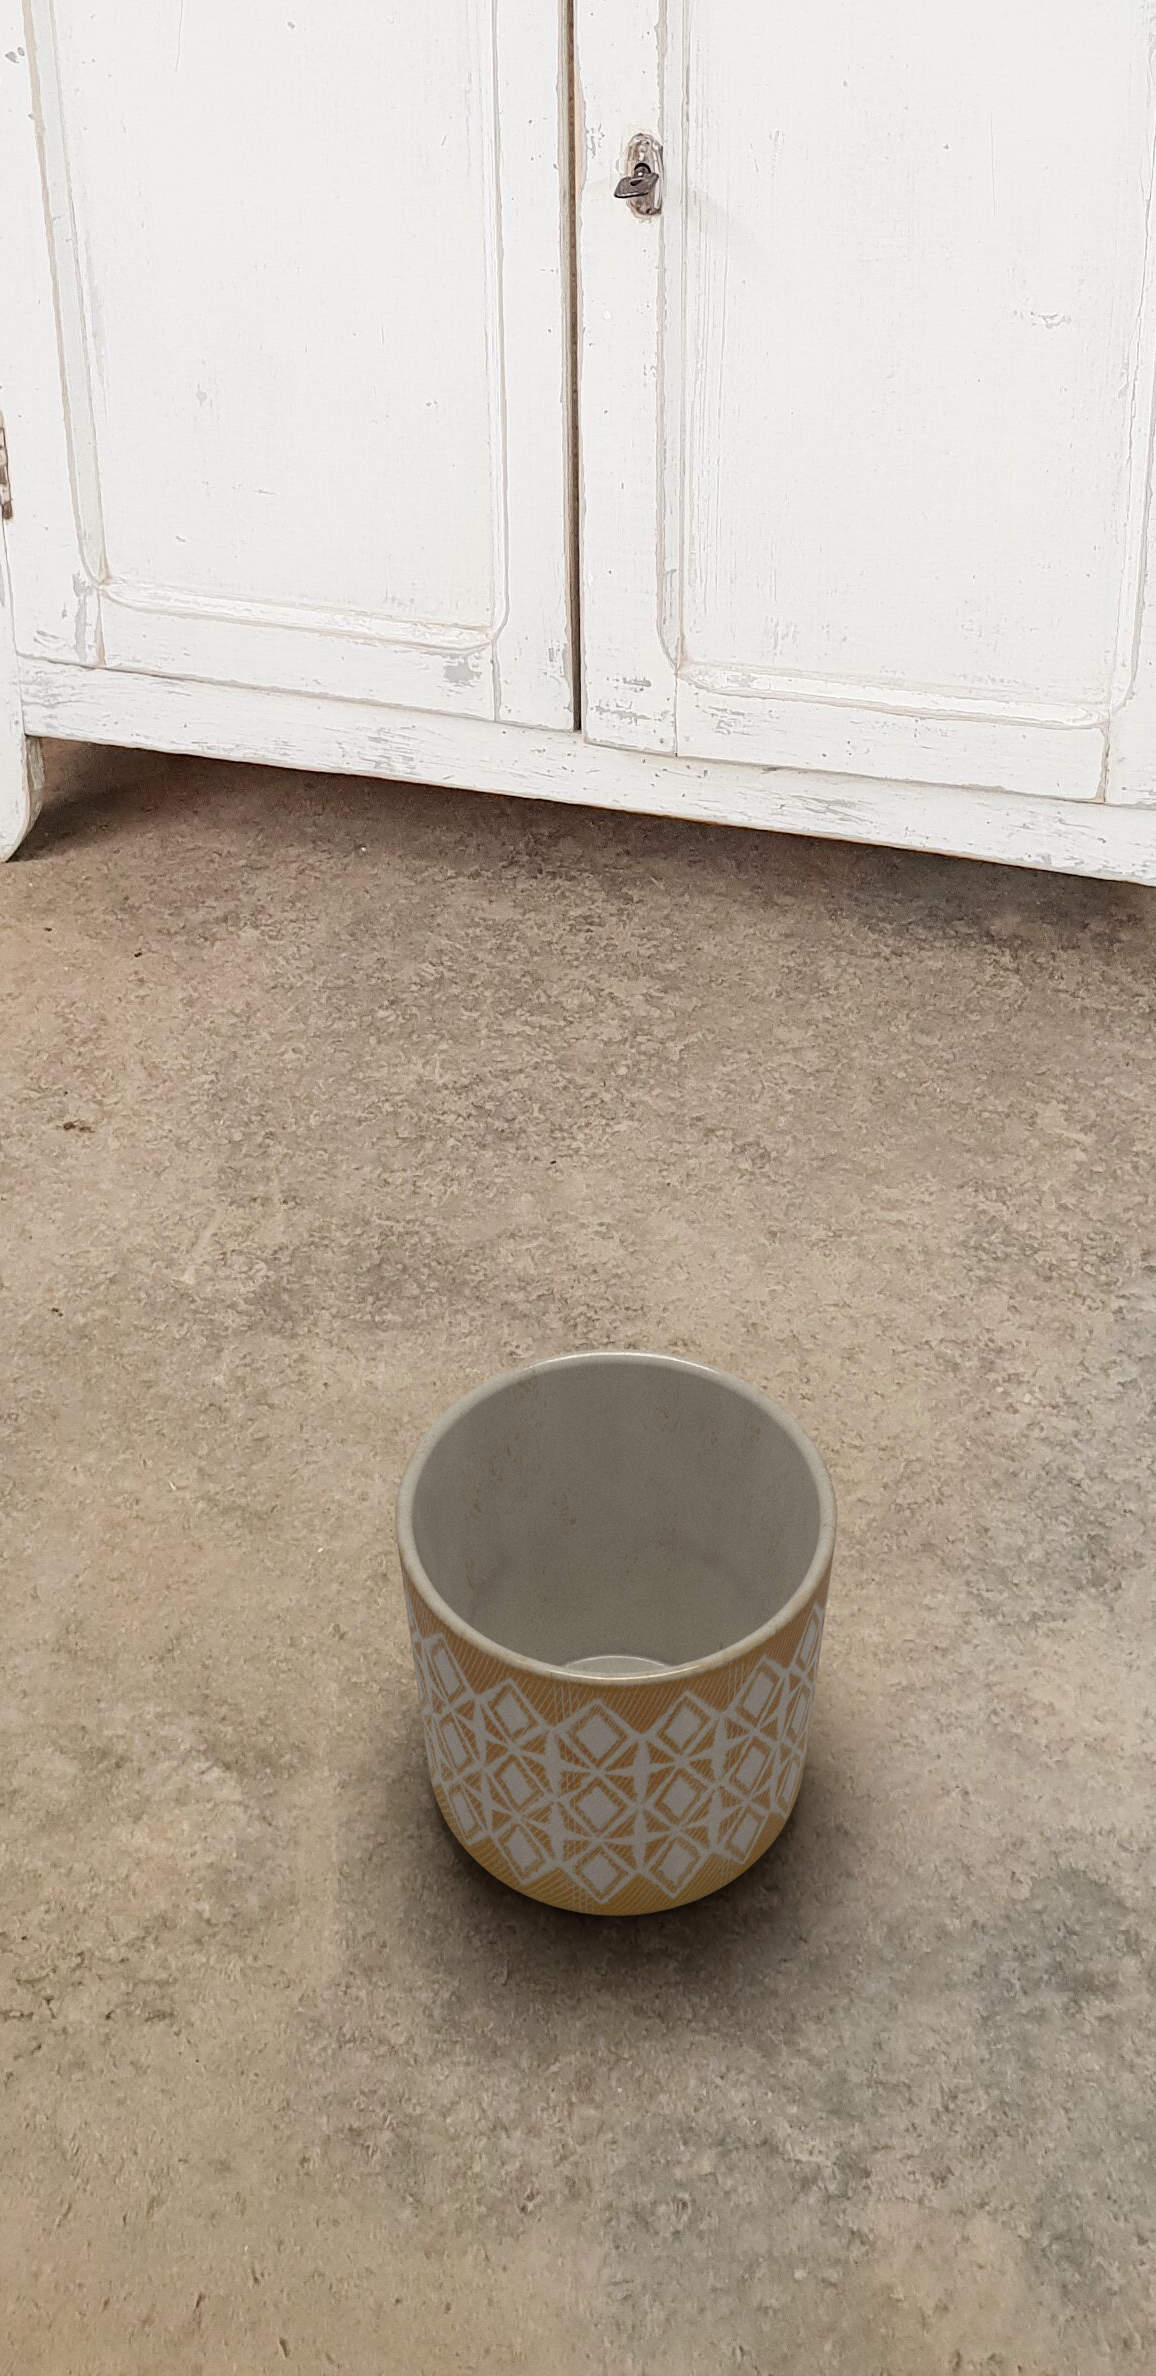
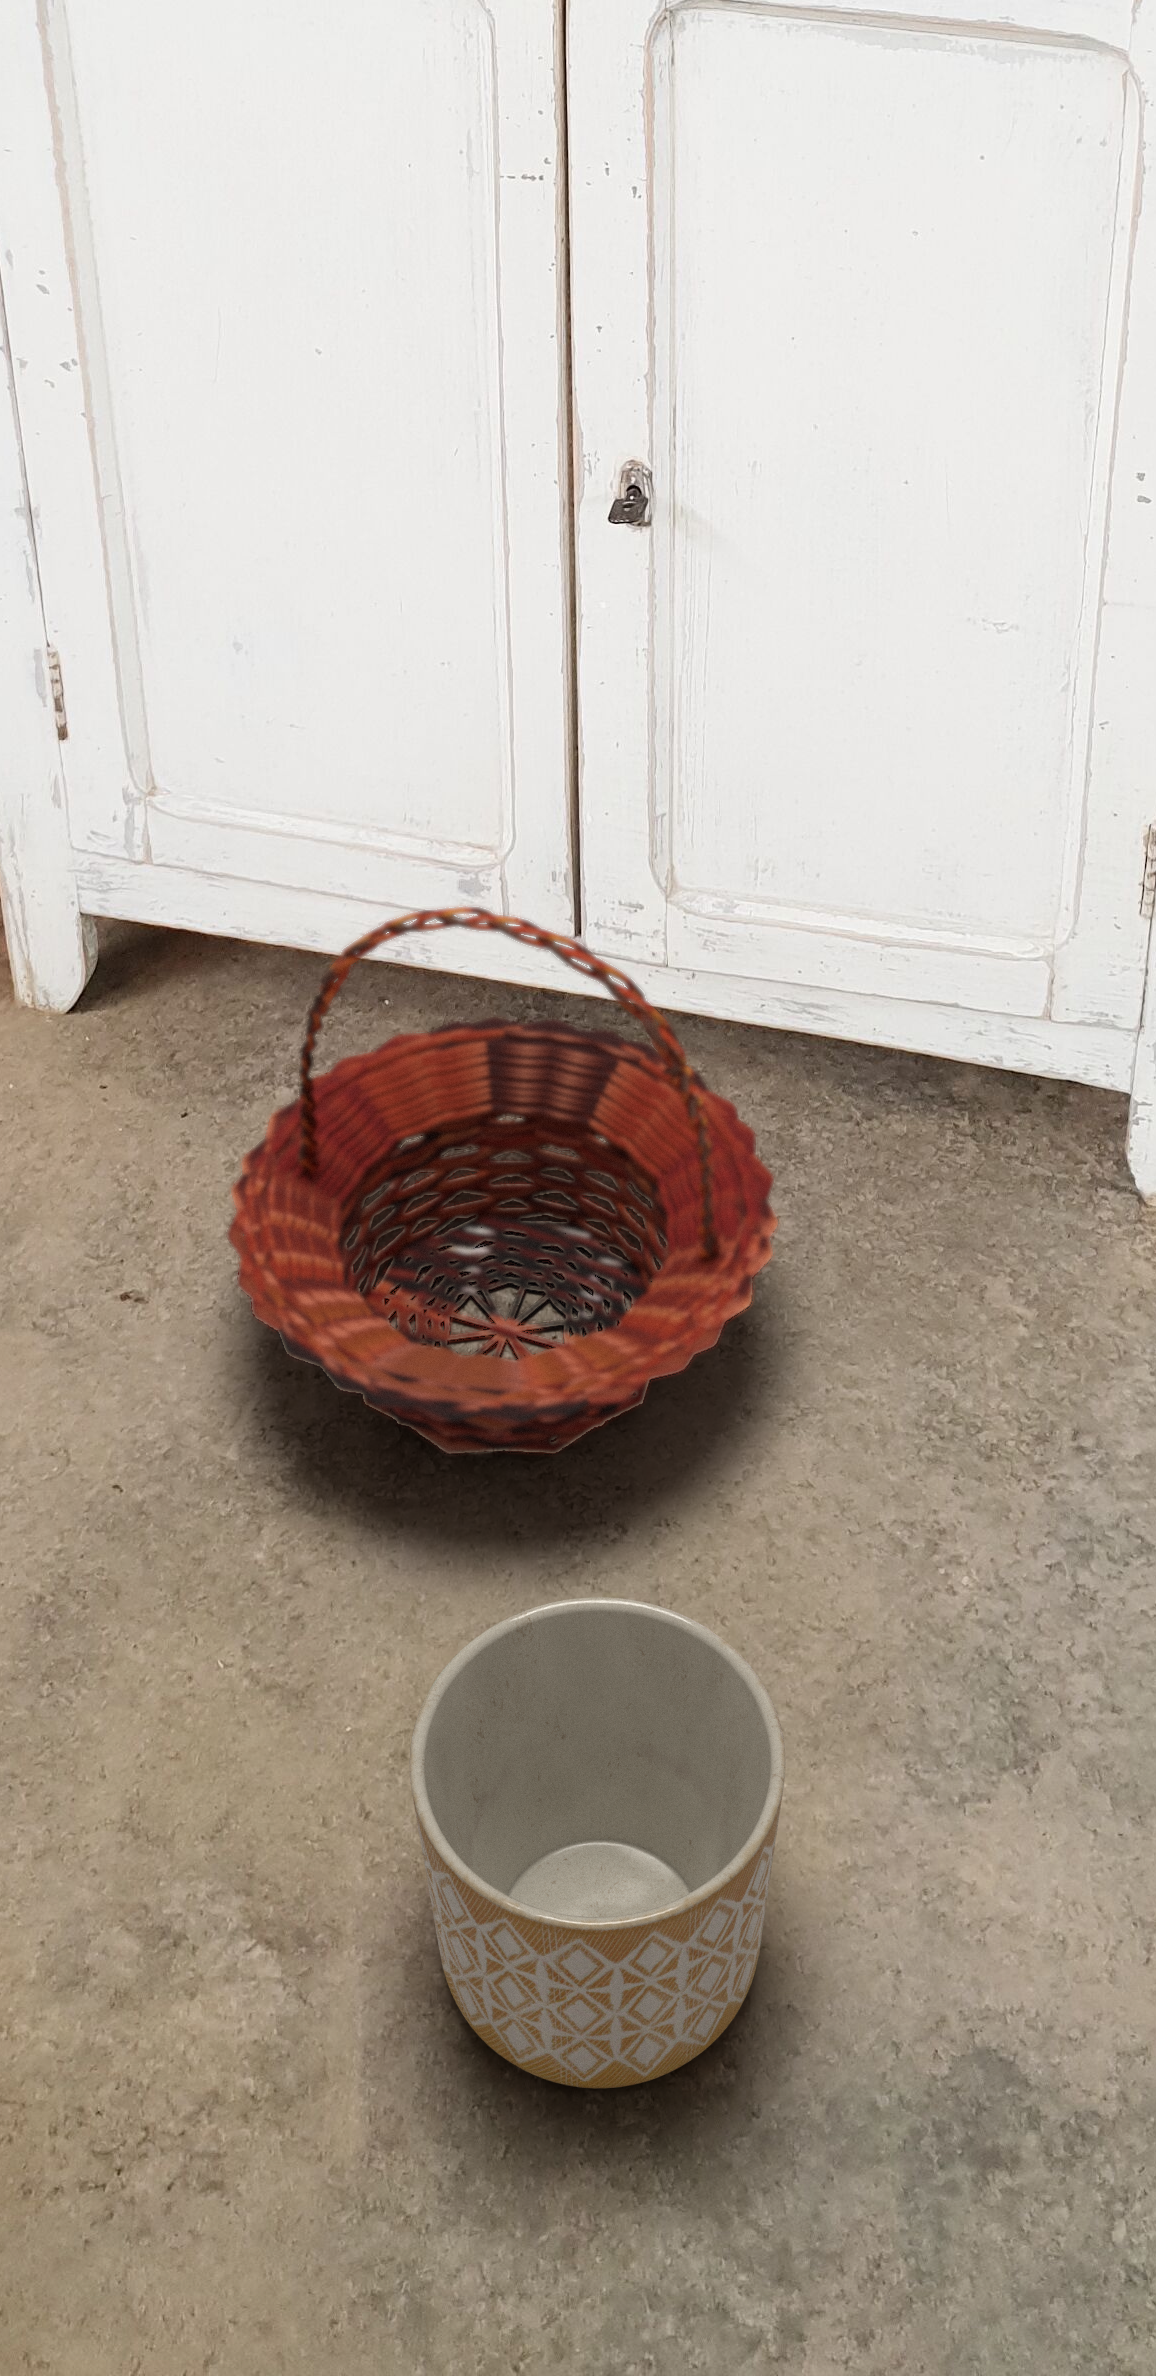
basket: none [183,621,807,1270] -> present [227,907,778,1454]

